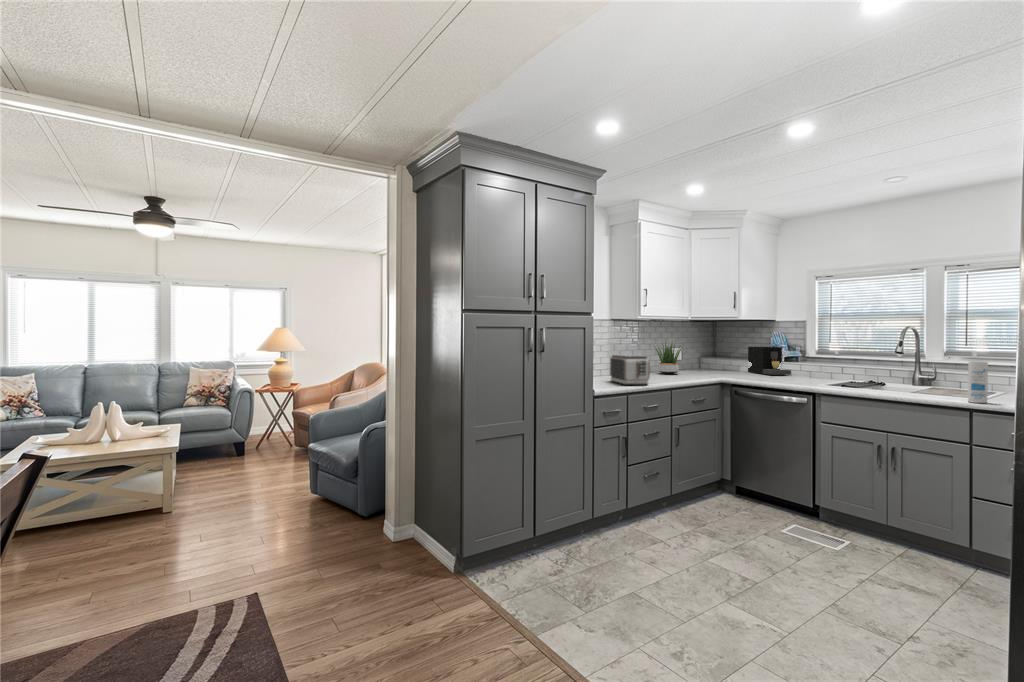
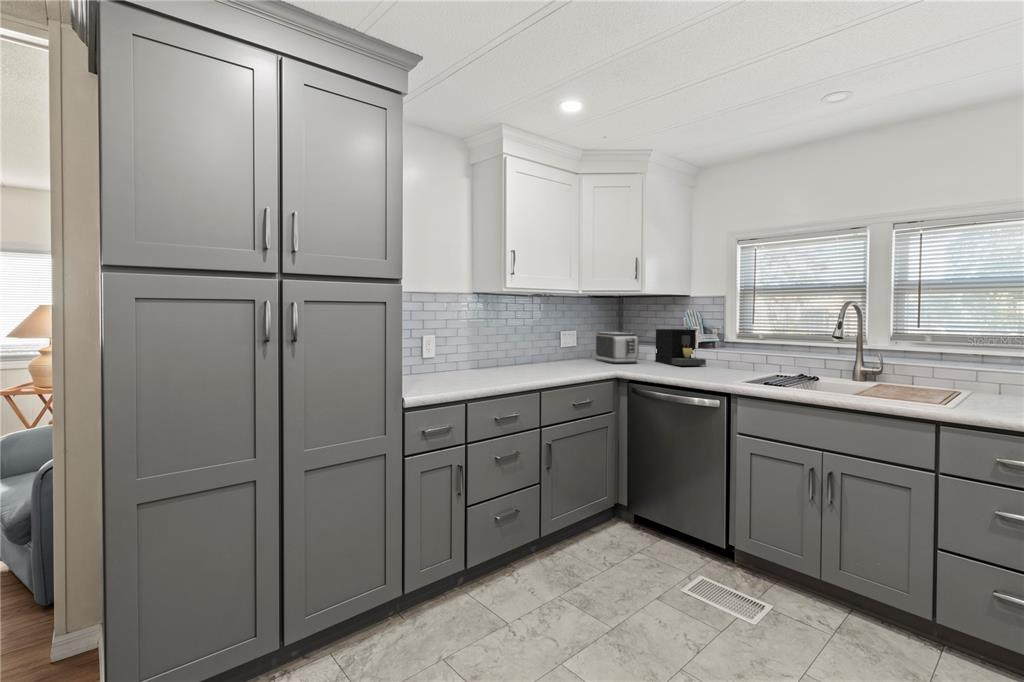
potted plant: present [655,341,682,374] -> none [531,321,574,366]
toaster: present [610,355,650,385] -> present [596,332,639,363]
canister: present [968,361,988,403] -> none [933,350,962,412]

